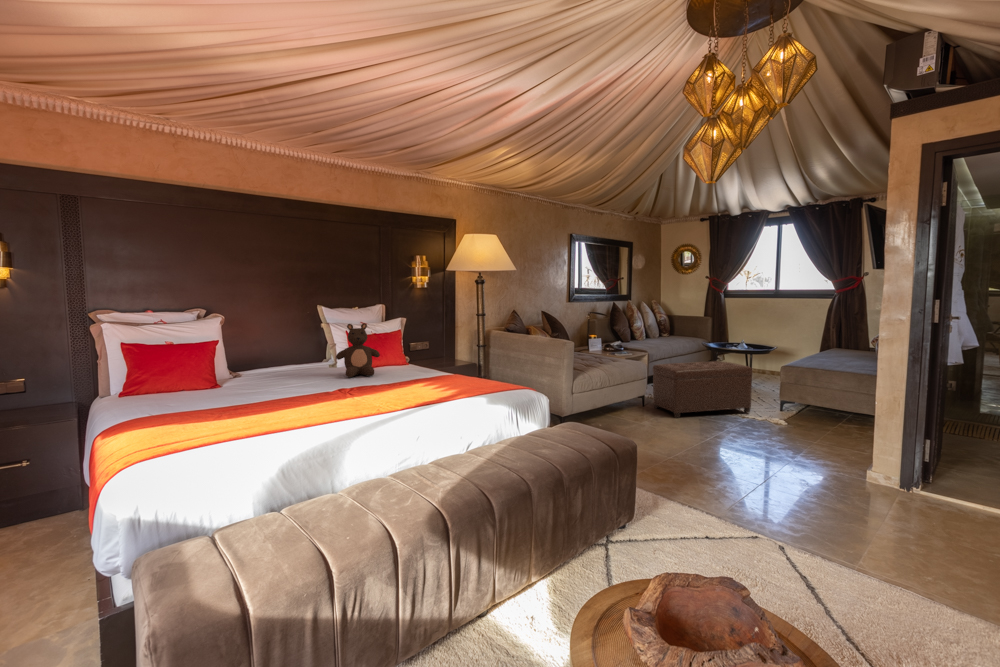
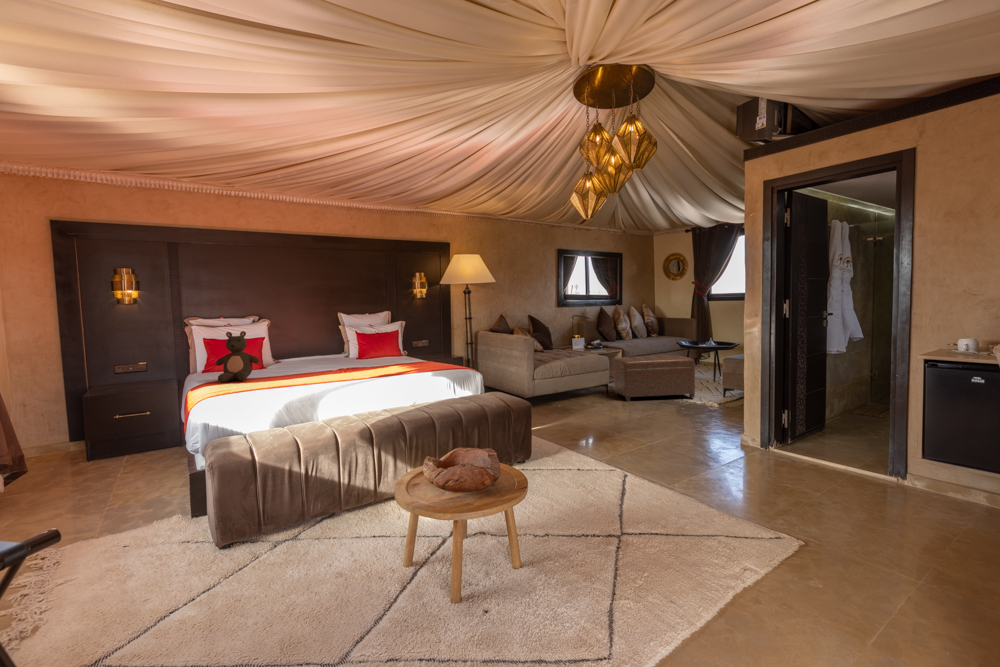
teddy bear: present [336,323,380,377] -> present [215,331,260,382]

